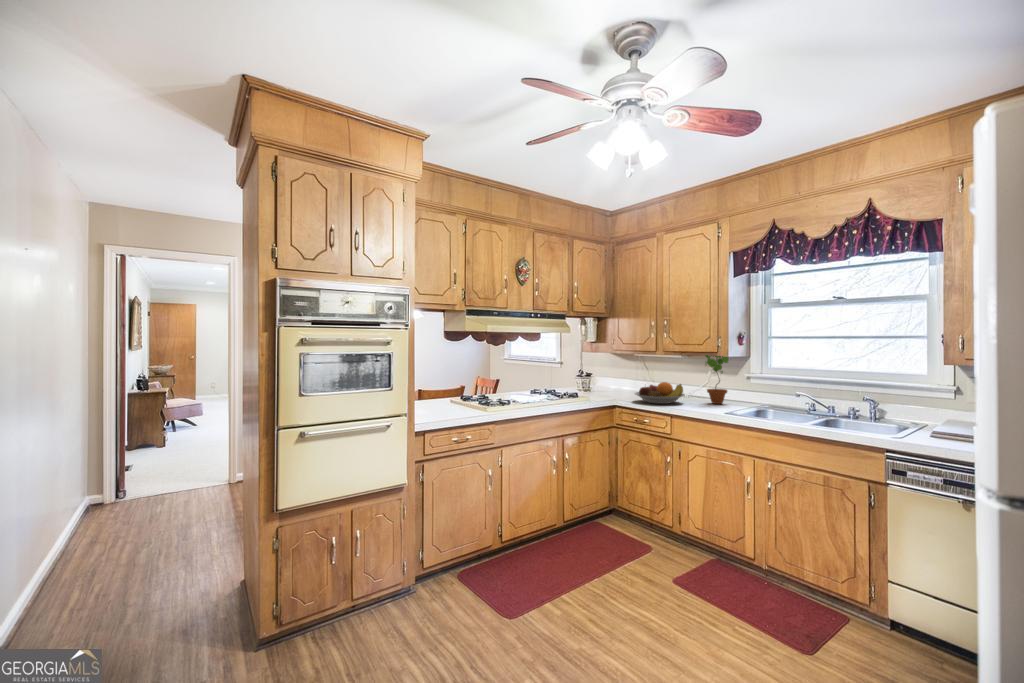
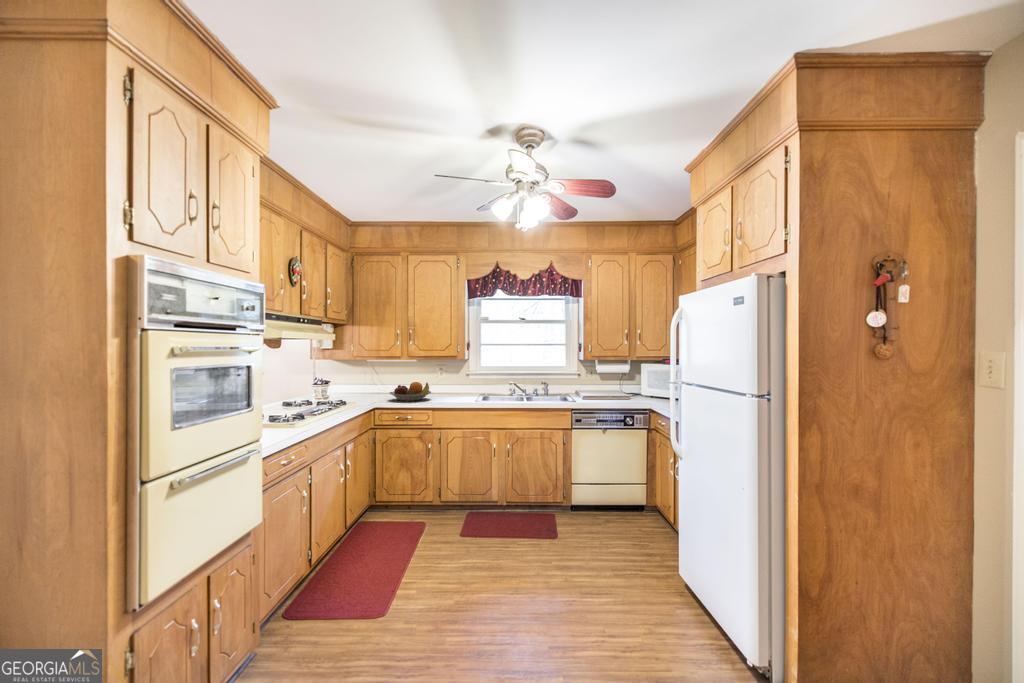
potted plant: present [705,355,729,404] -> none [440,352,458,396]

